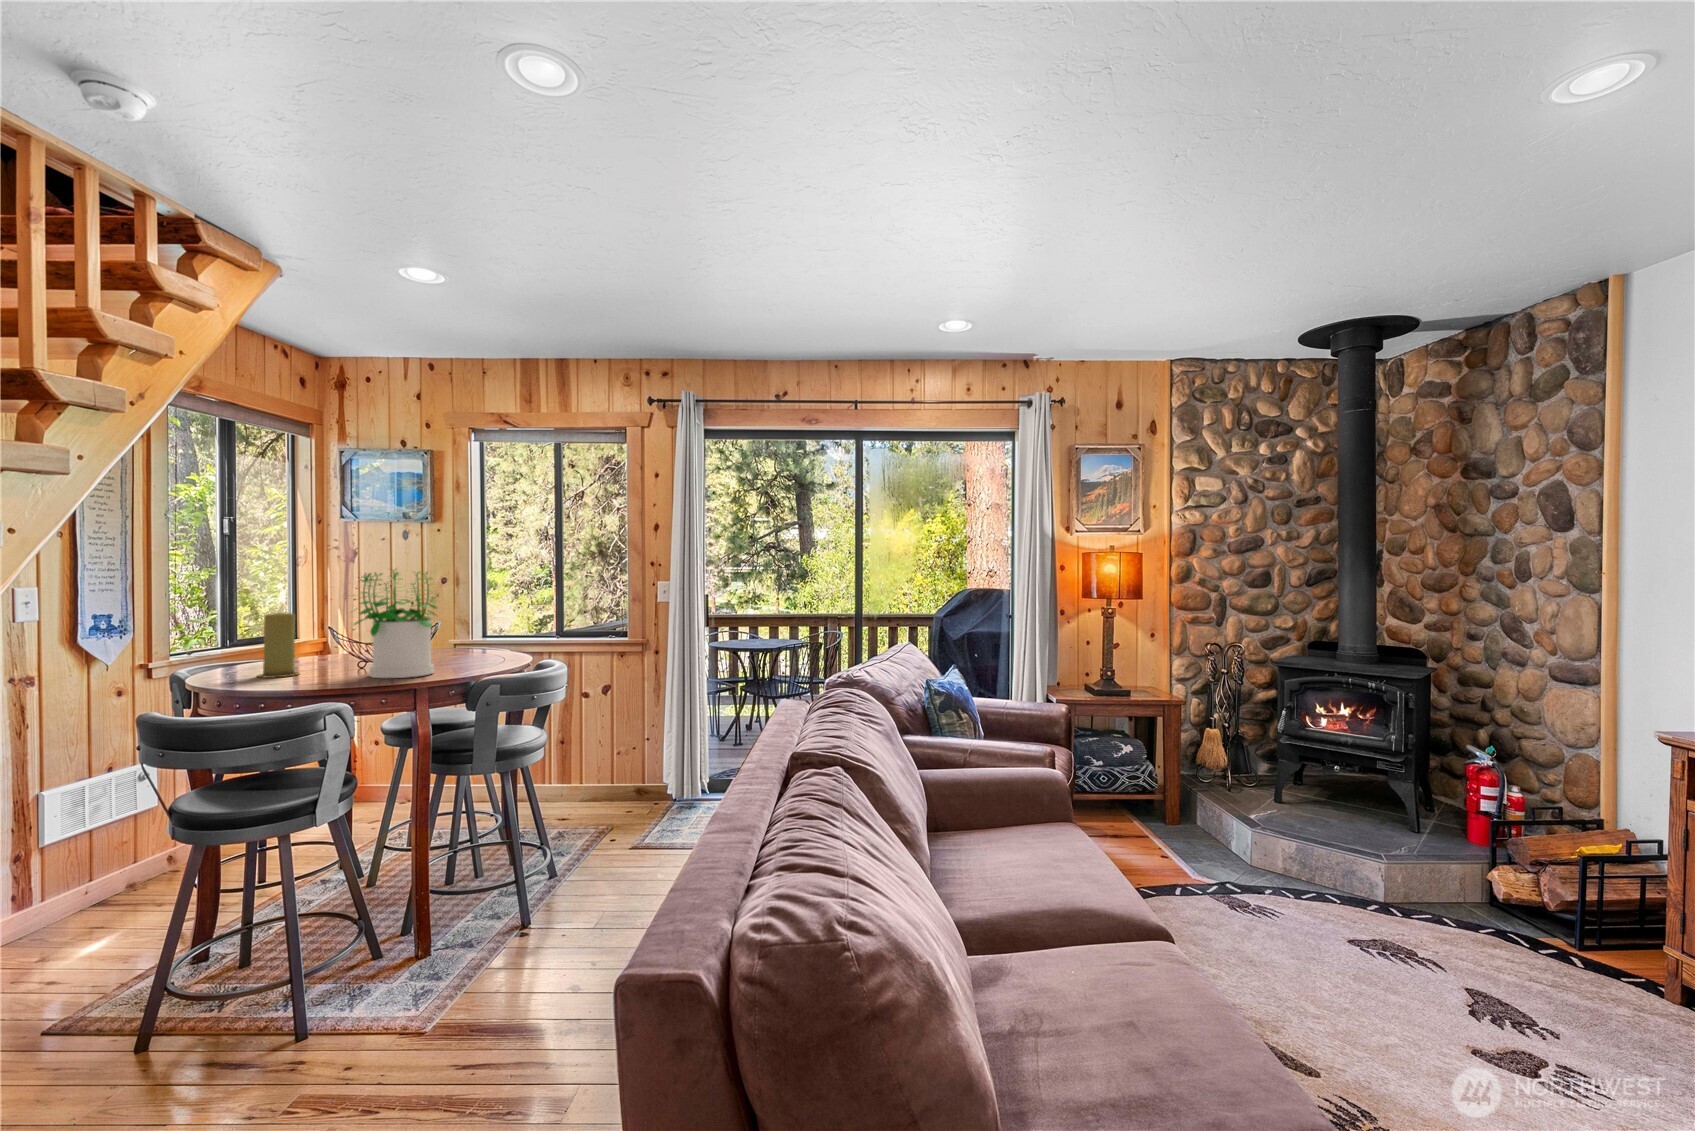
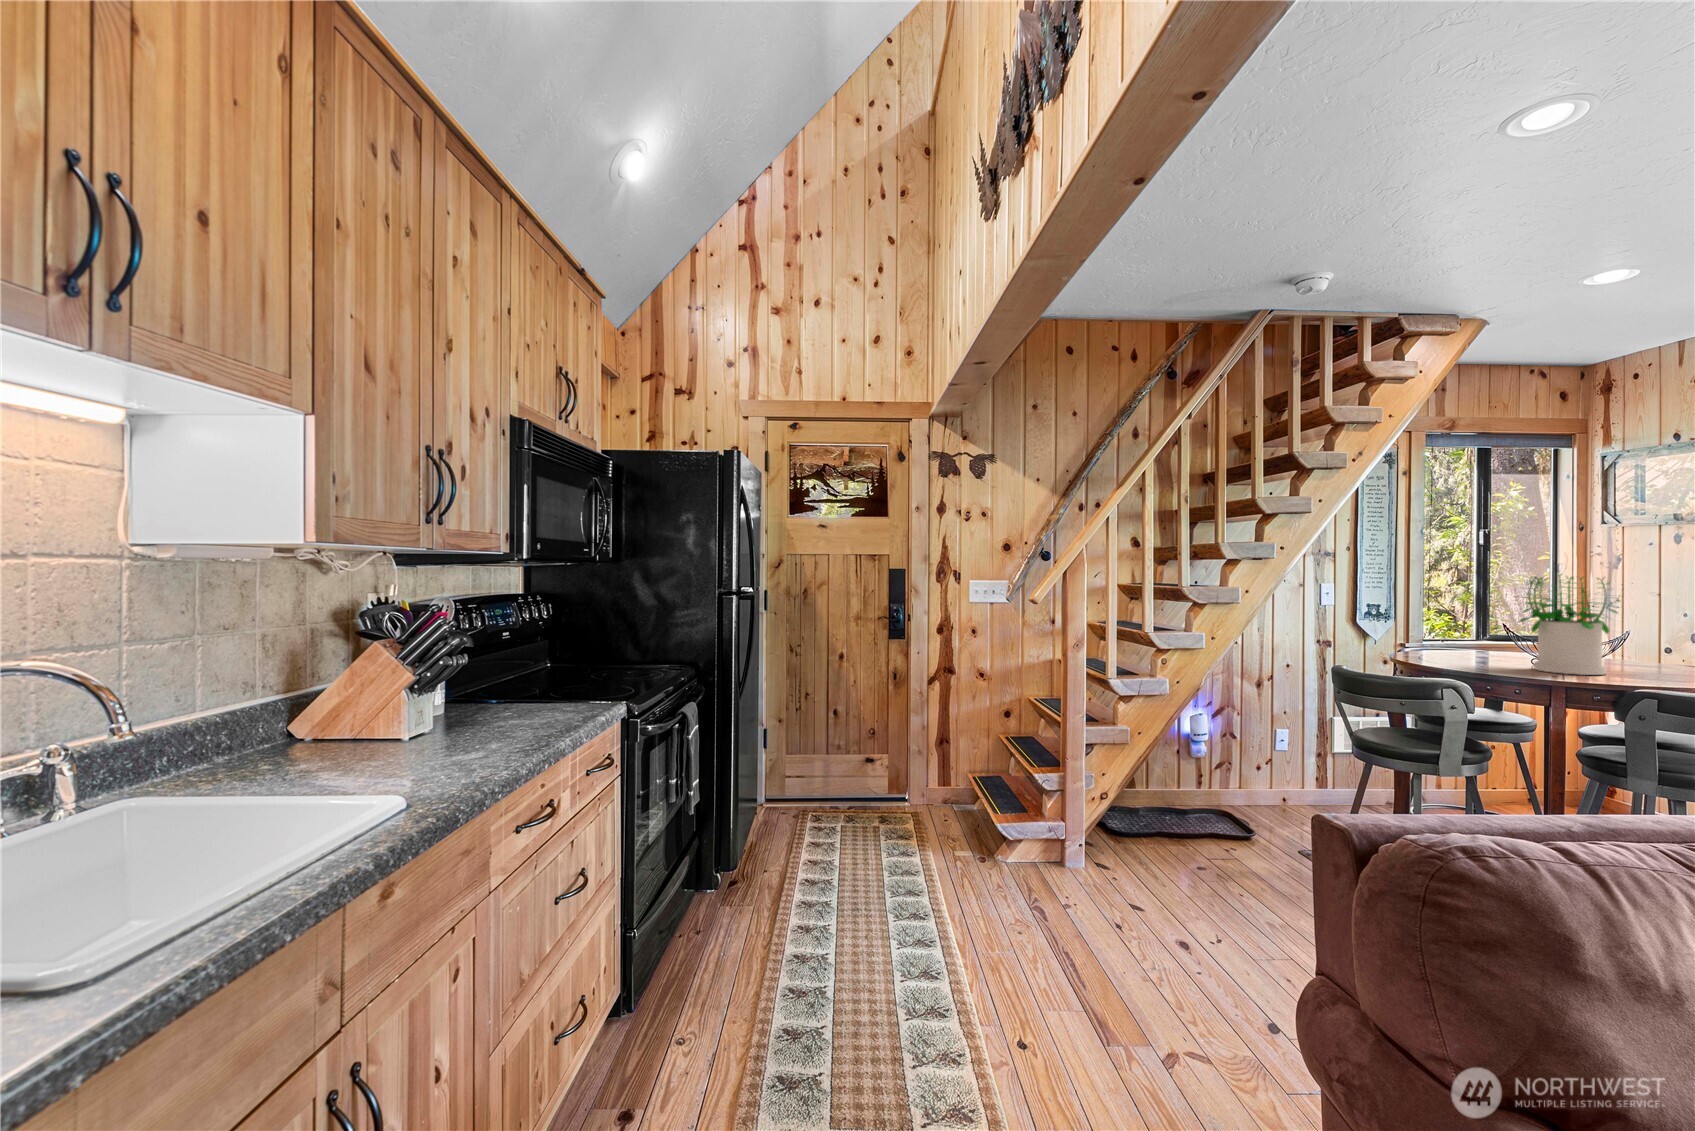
candle: present [258,613,299,678] -> none [1443,608,1480,659]

